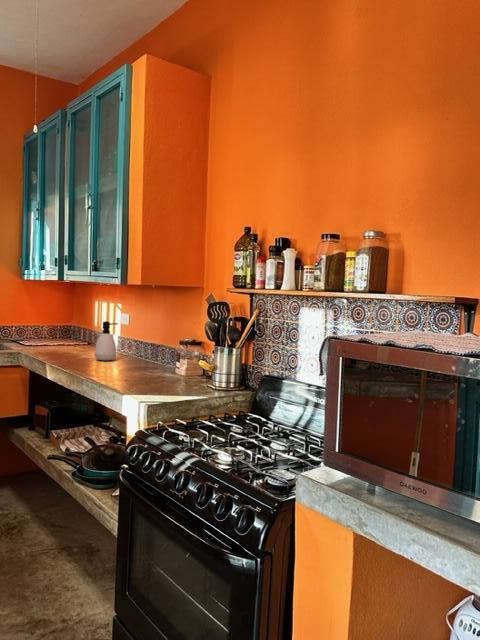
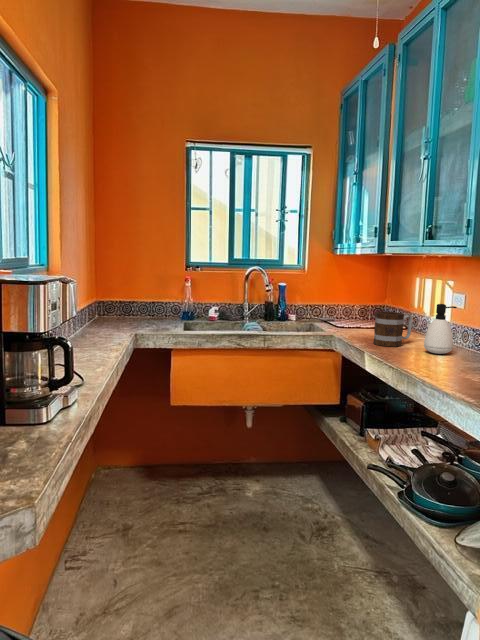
mug: none [55,330,87,358] -> present [373,312,412,347]

